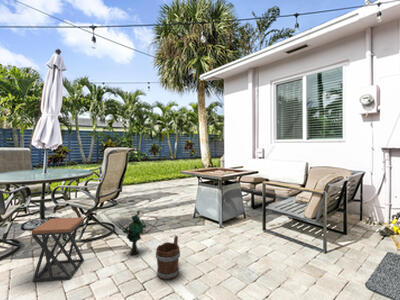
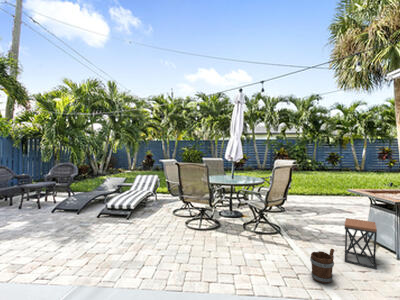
decorative plant: present [122,211,146,255] -> none [284,219,306,255]
stool: present [32,217,84,282] -> present [344,218,377,269]

